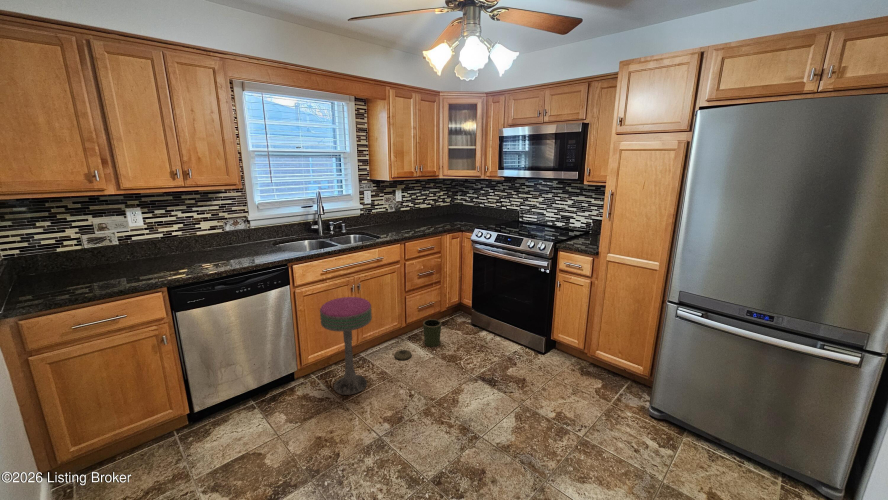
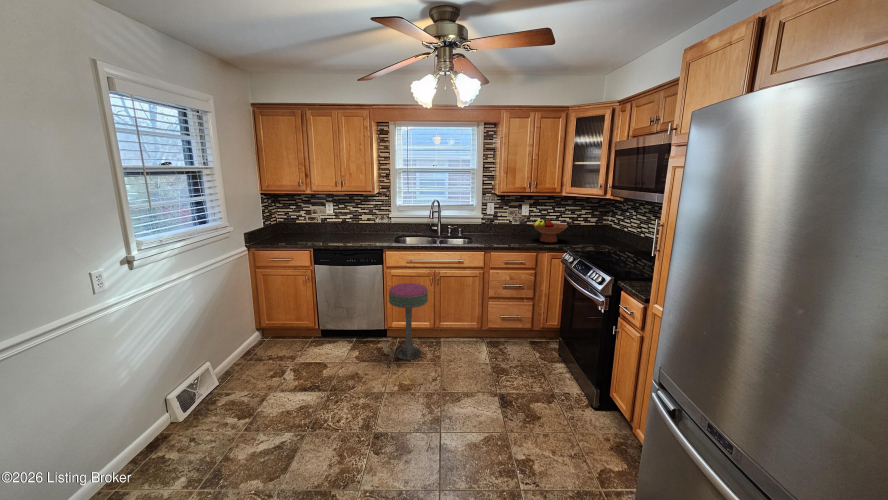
fruit bowl: none [421,203,454,225] -> present [532,219,568,242]
trash can: present [394,319,441,360] -> none [458,329,511,356]

